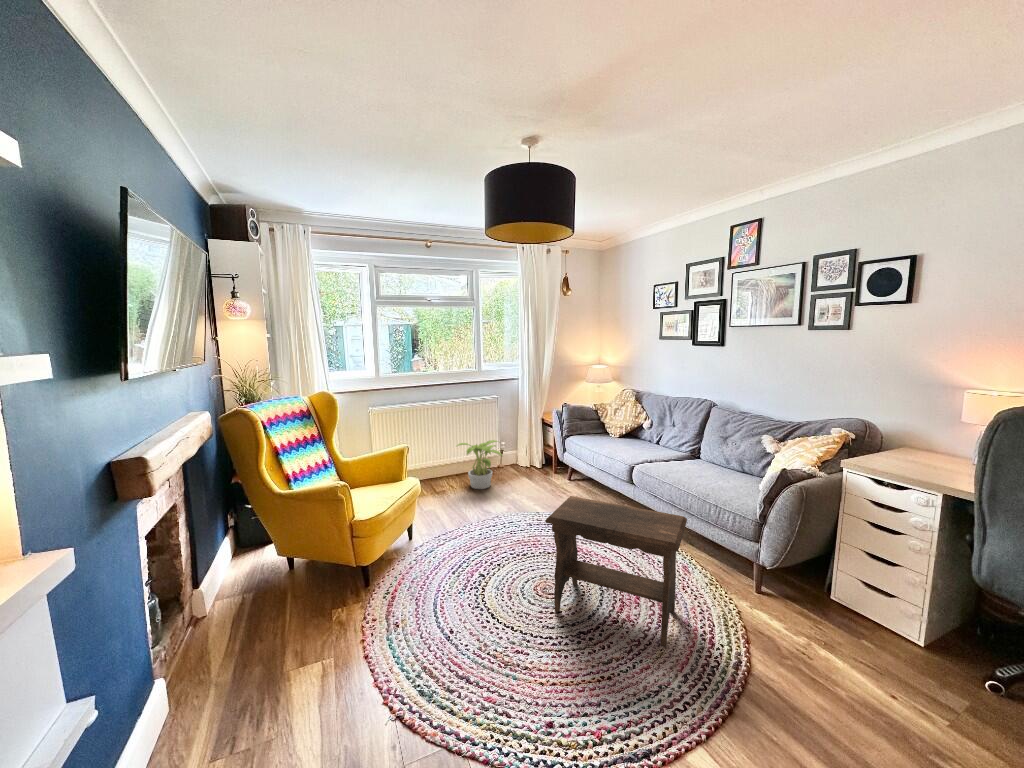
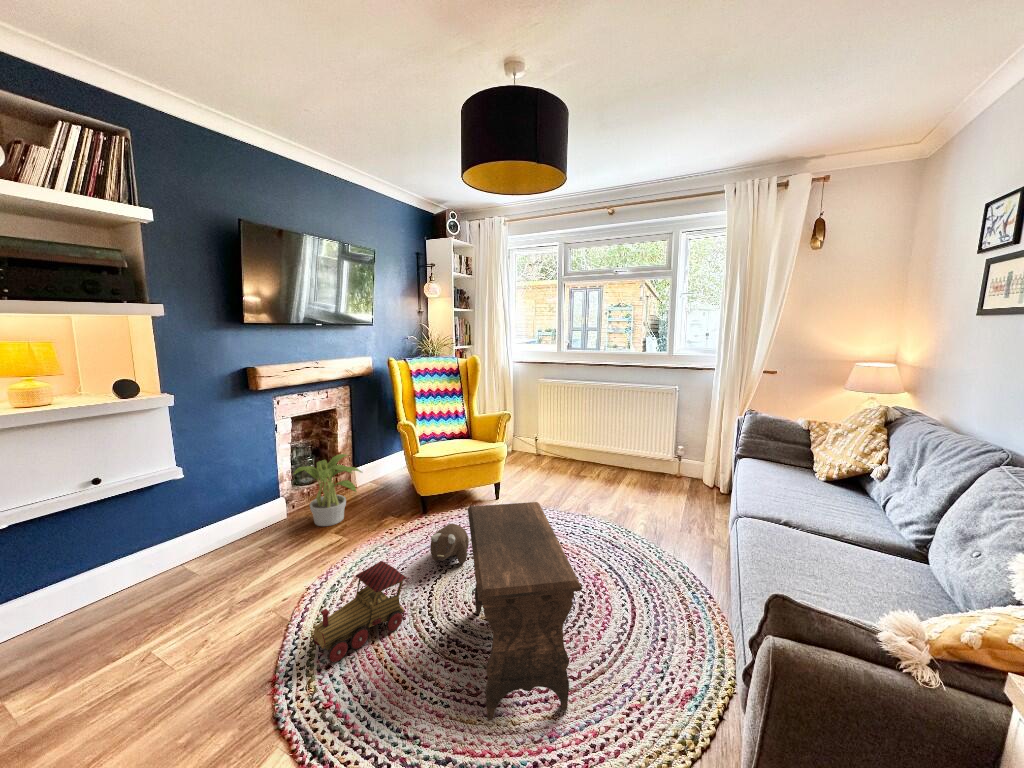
potted plant: present [457,440,502,489] -> present [293,454,362,526]
plush toy: none [448,561,494,607] -> present [430,524,469,564]
toy train: none [488,607,549,724] -> present [313,561,407,663]

